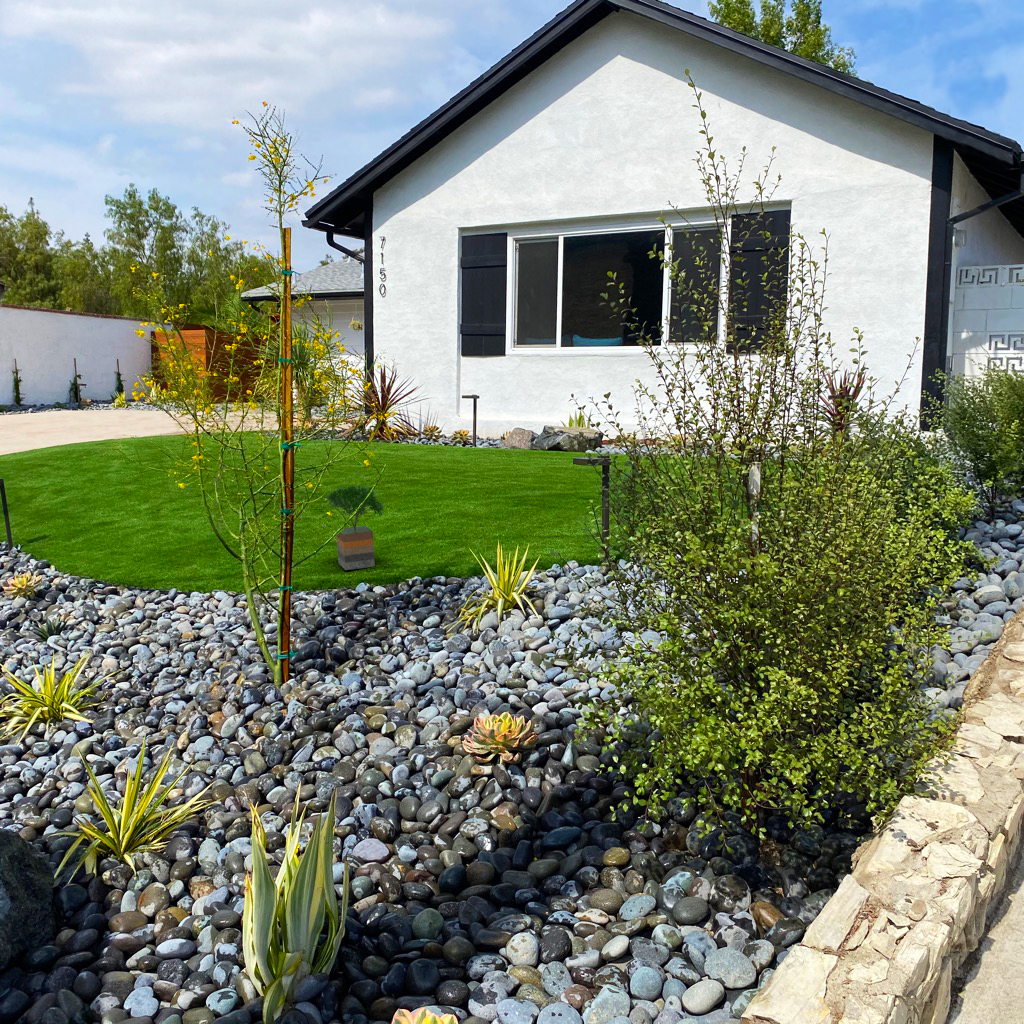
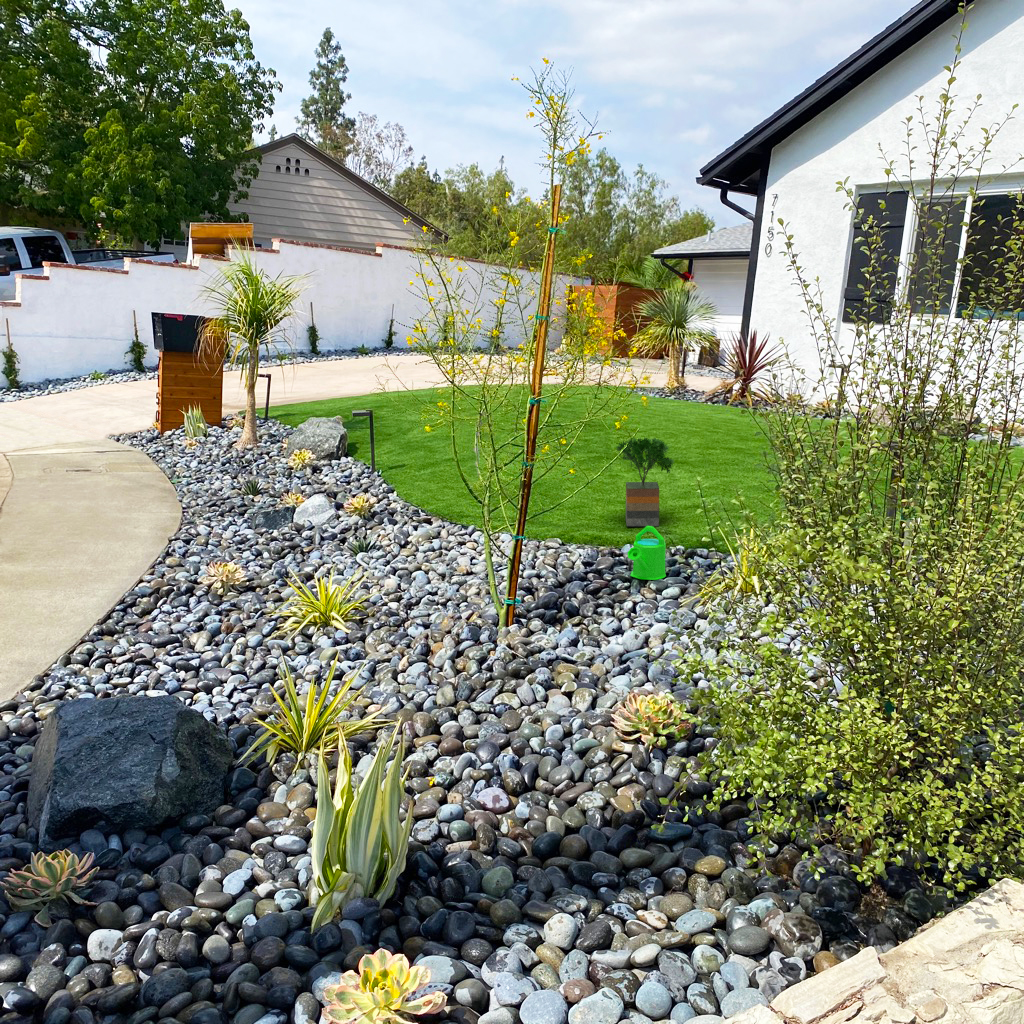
watering can: none [378,565,415,616] -> present [628,526,666,580]

